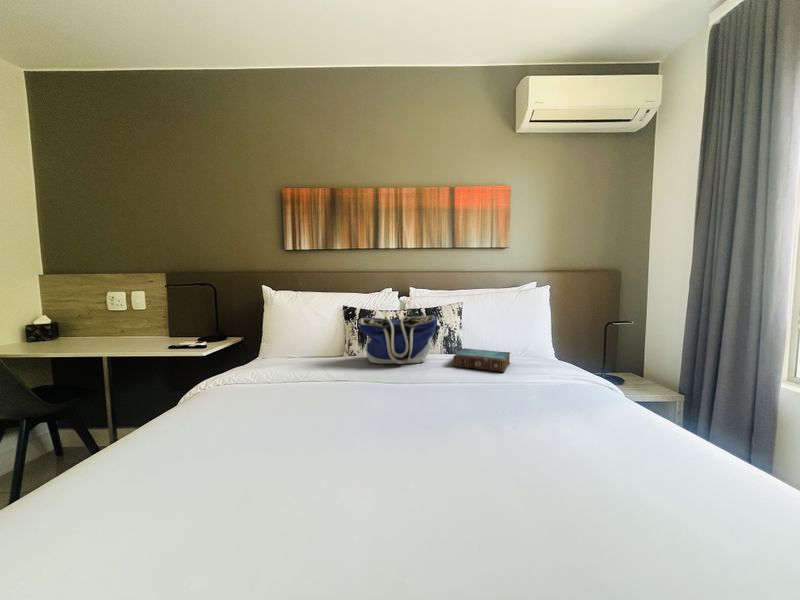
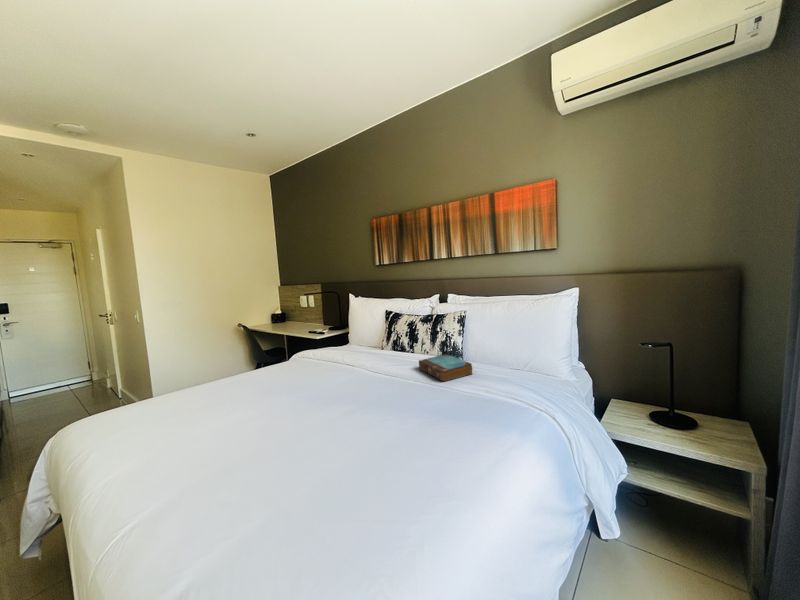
tote bag: present [358,315,437,364] -> none [358,323,418,362]

